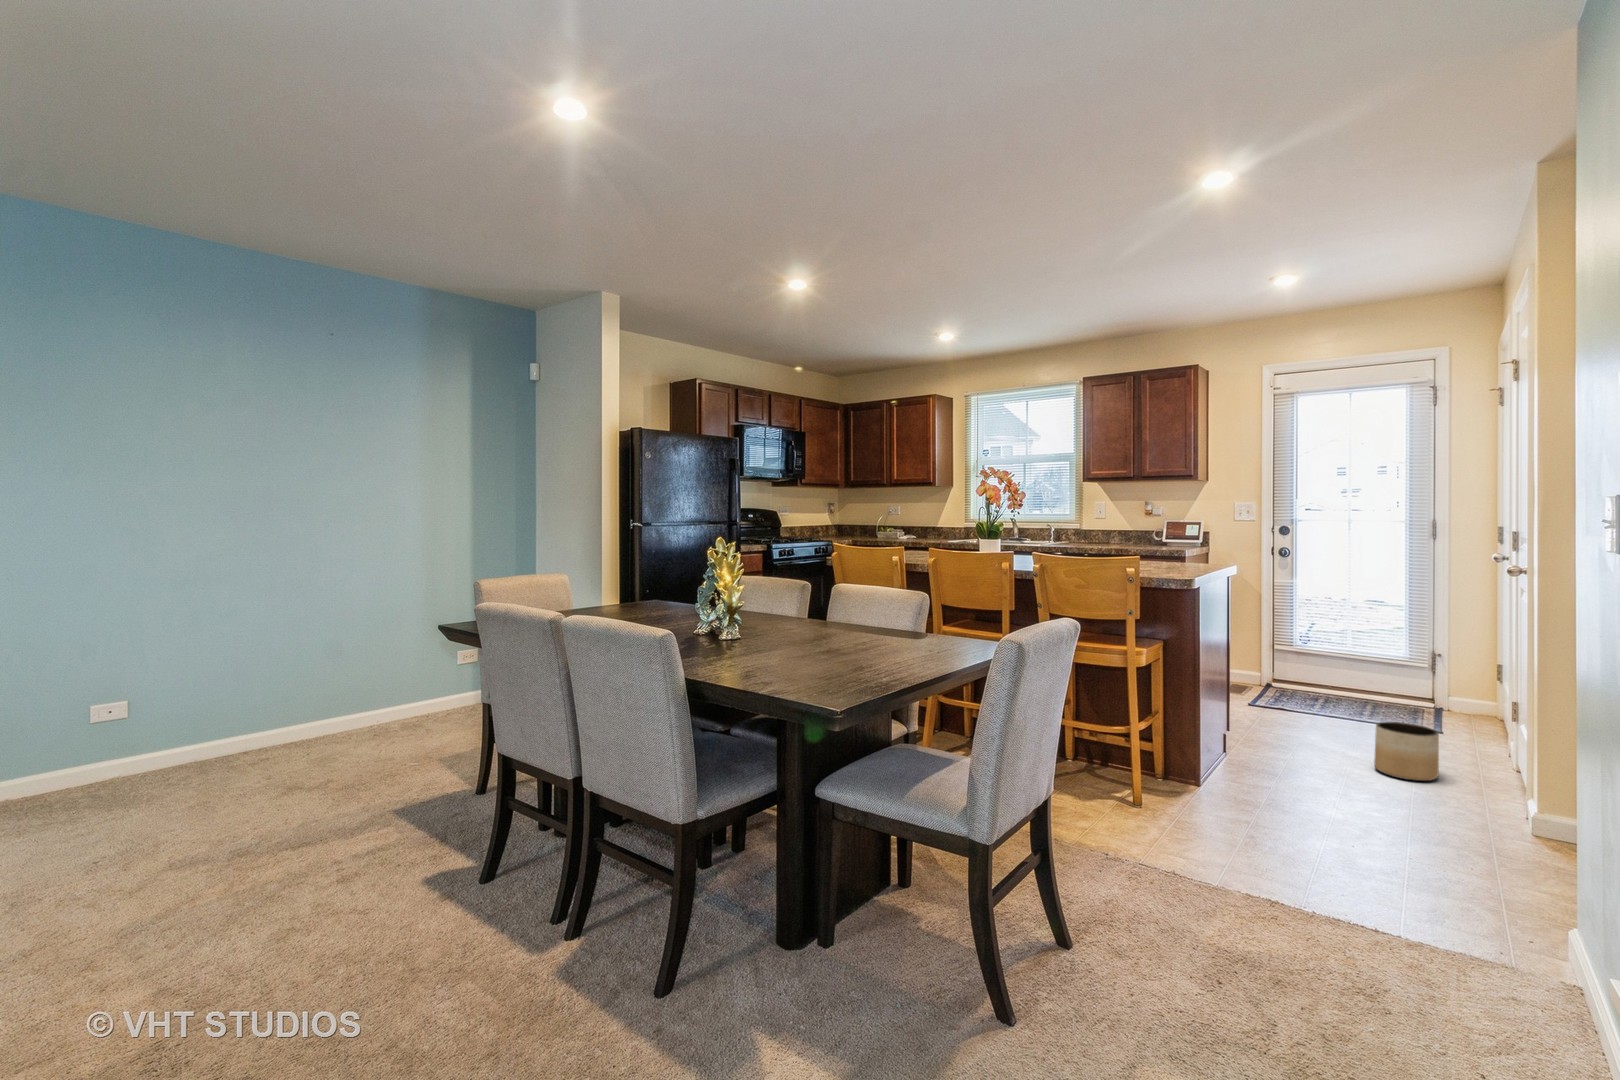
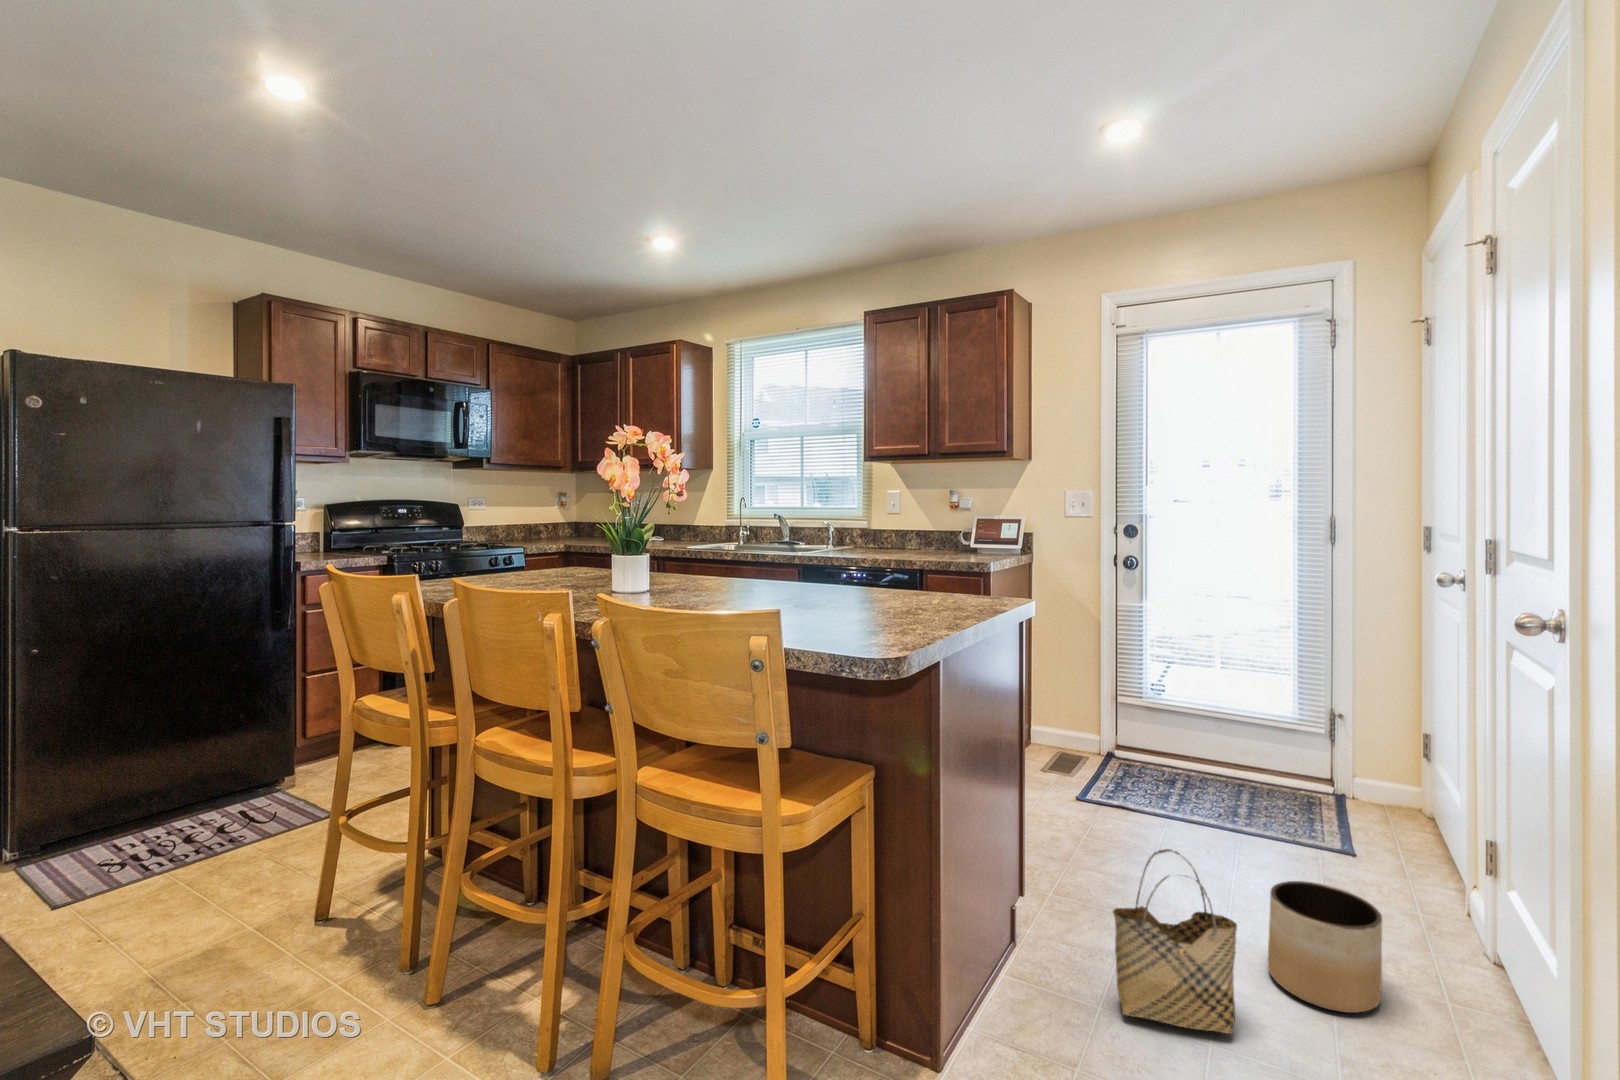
woven basket: none [1285,695,1355,782] -> present [1113,849,1237,1034]

